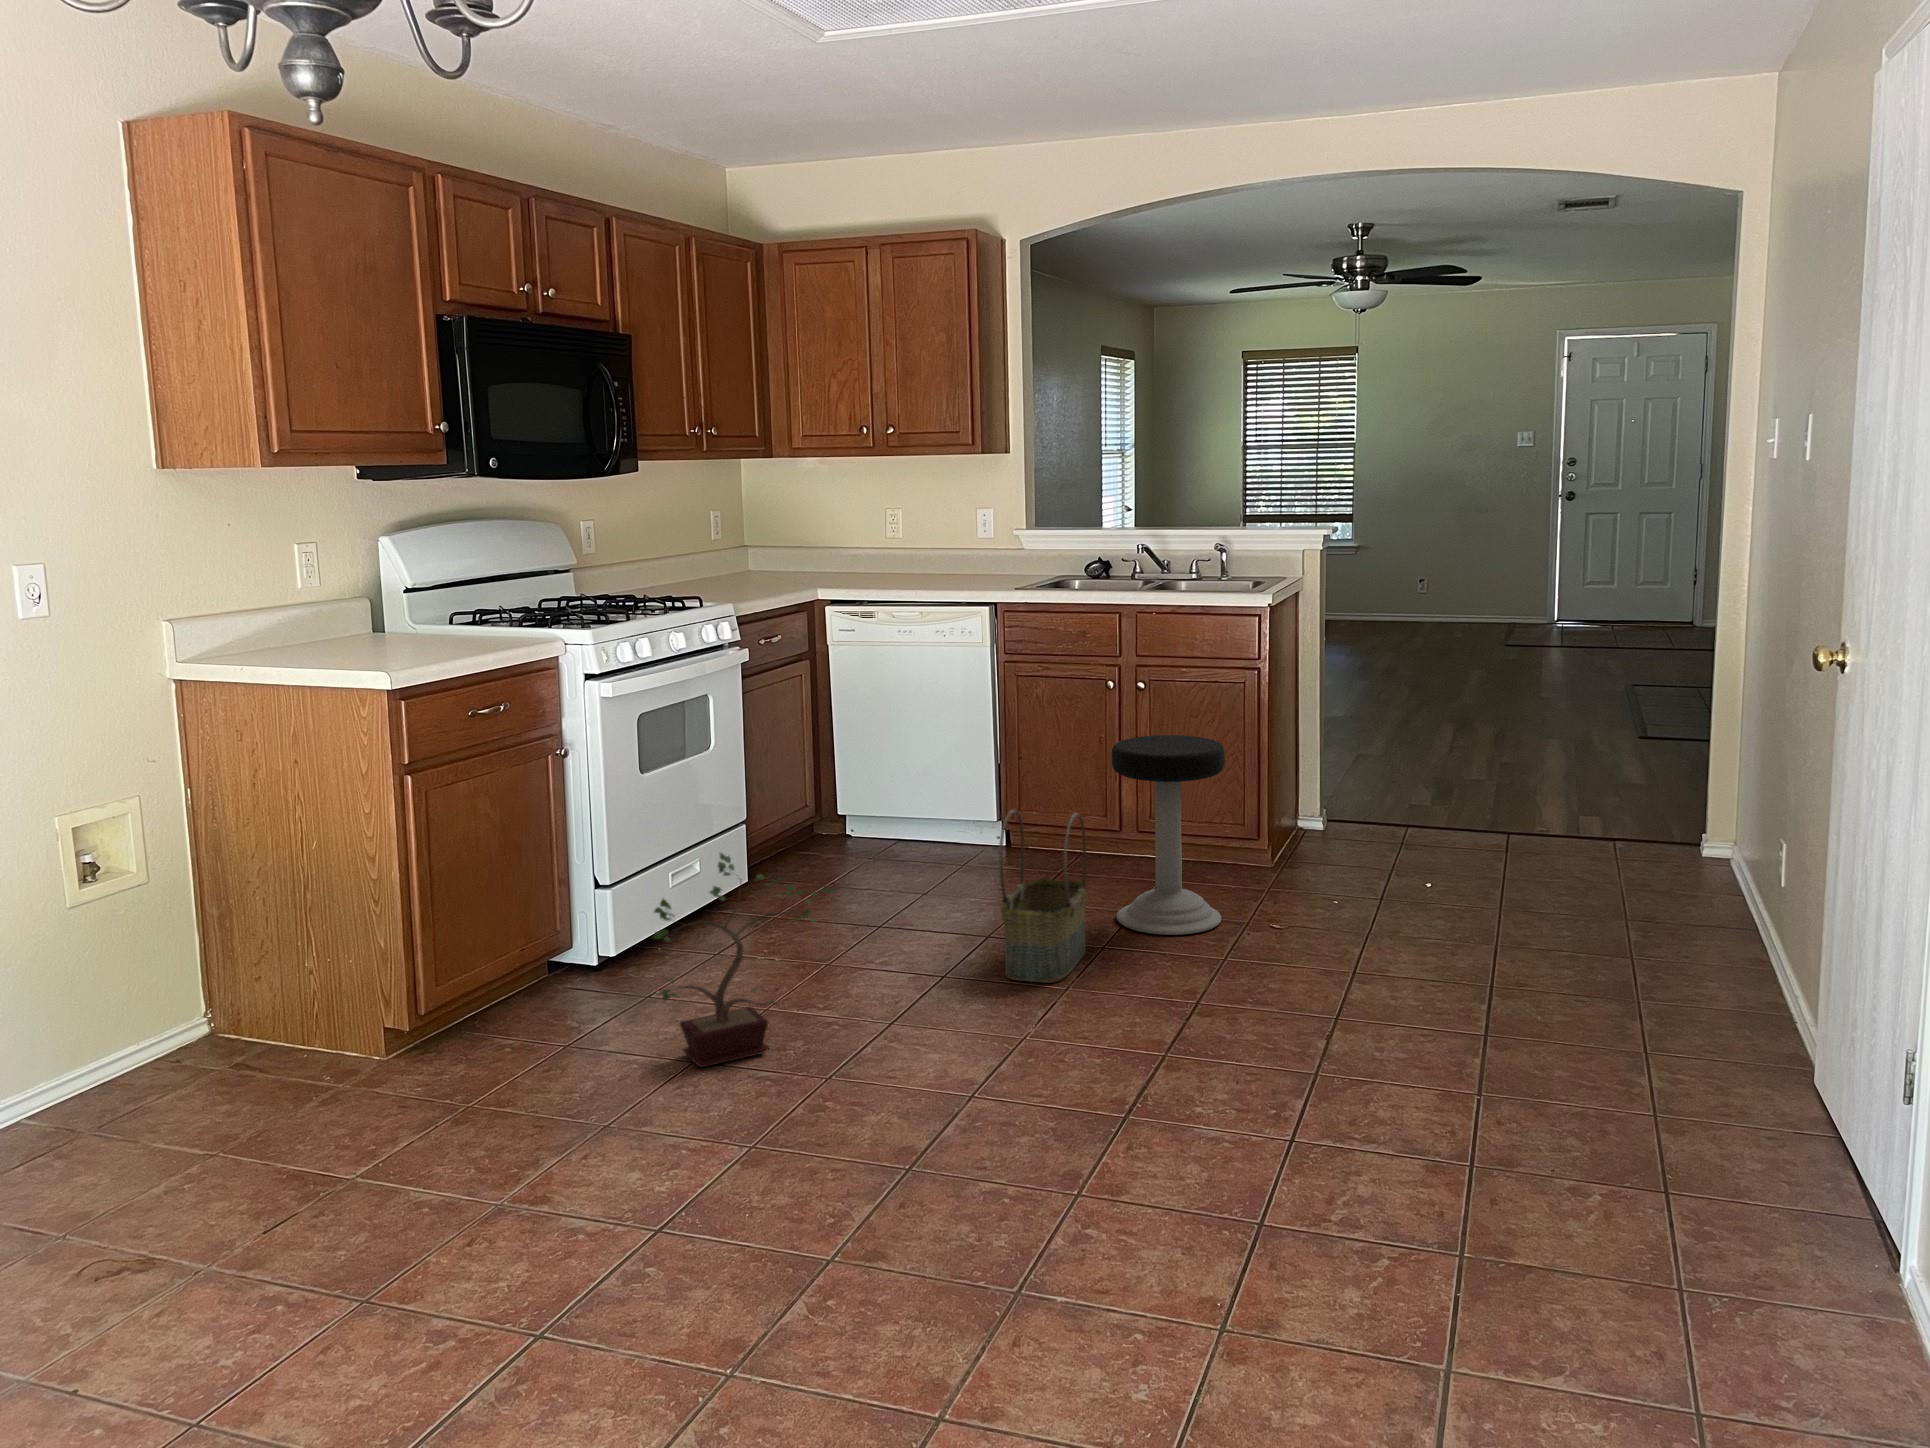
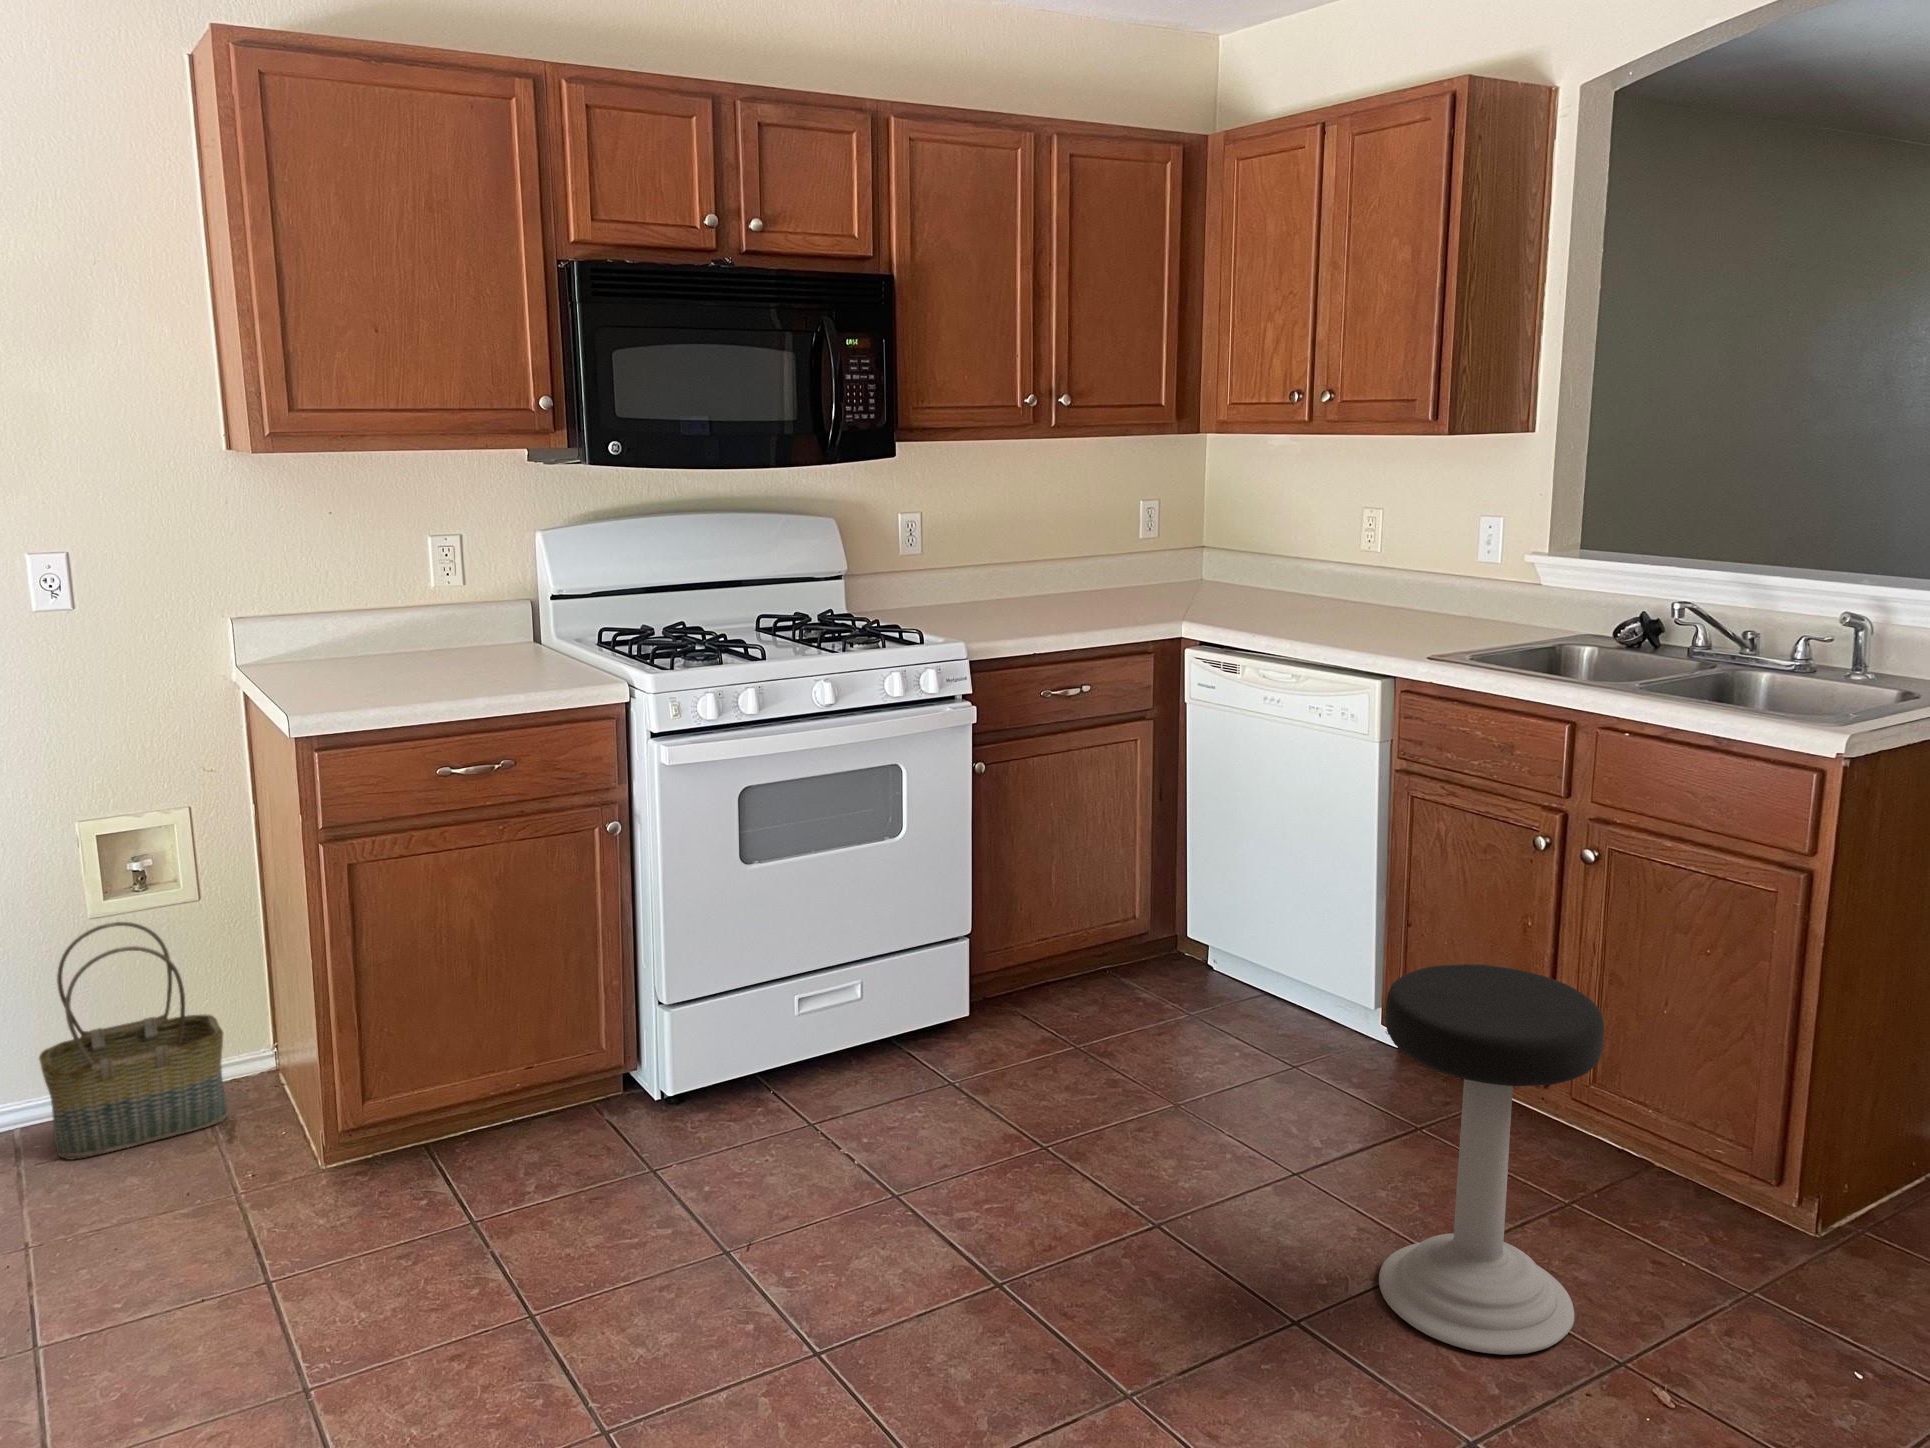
basket: present [999,810,1087,983] -> present [39,922,228,1160]
potted plant: present [653,853,836,1068] -> none [452,1038,714,1342]

